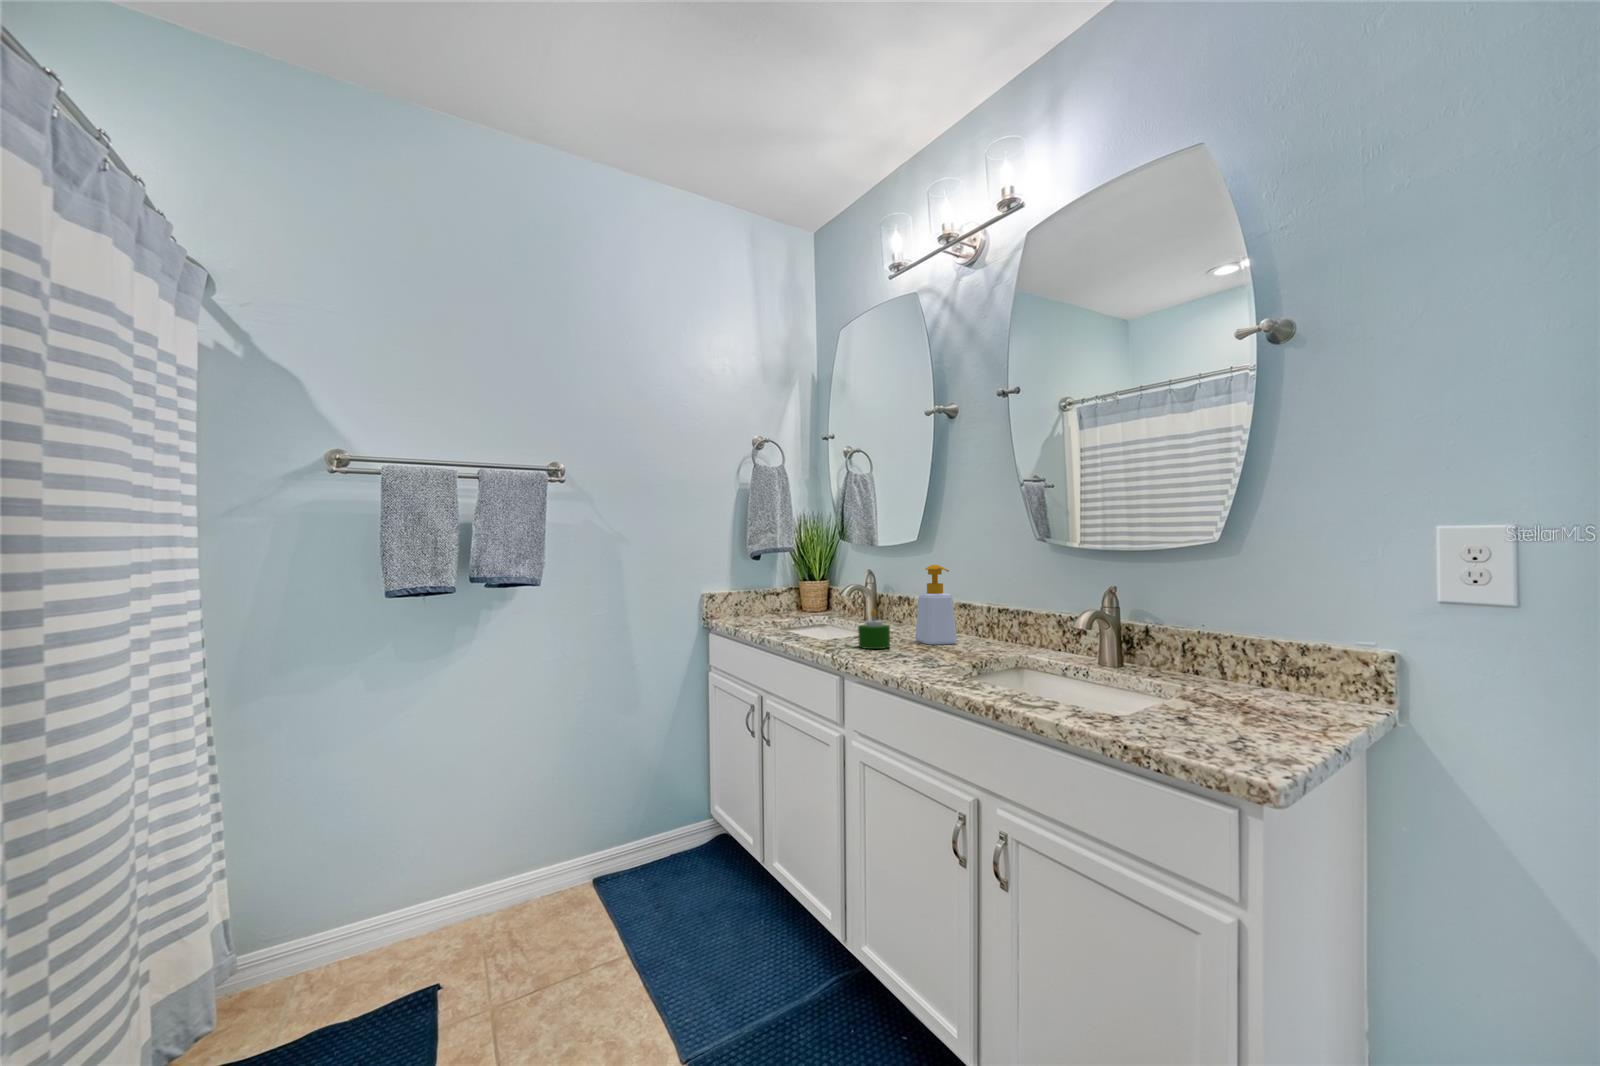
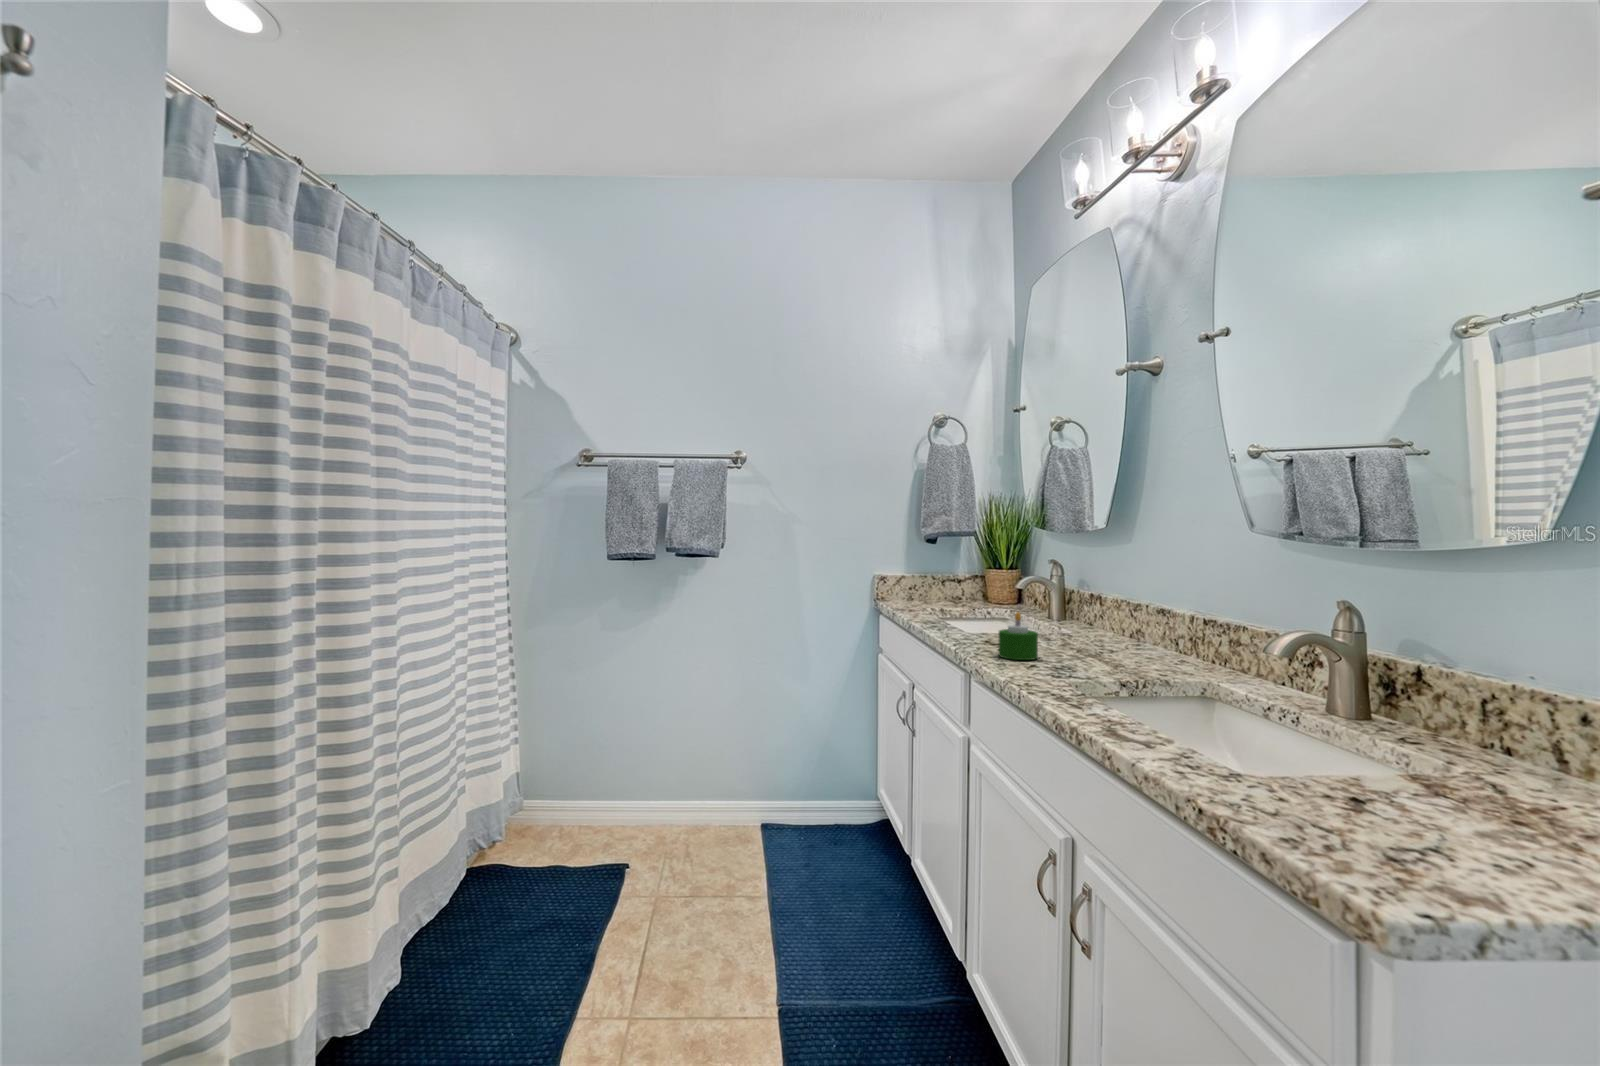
soap bottle: present [915,565,957,645] -> none [1083,560,1136,661]

